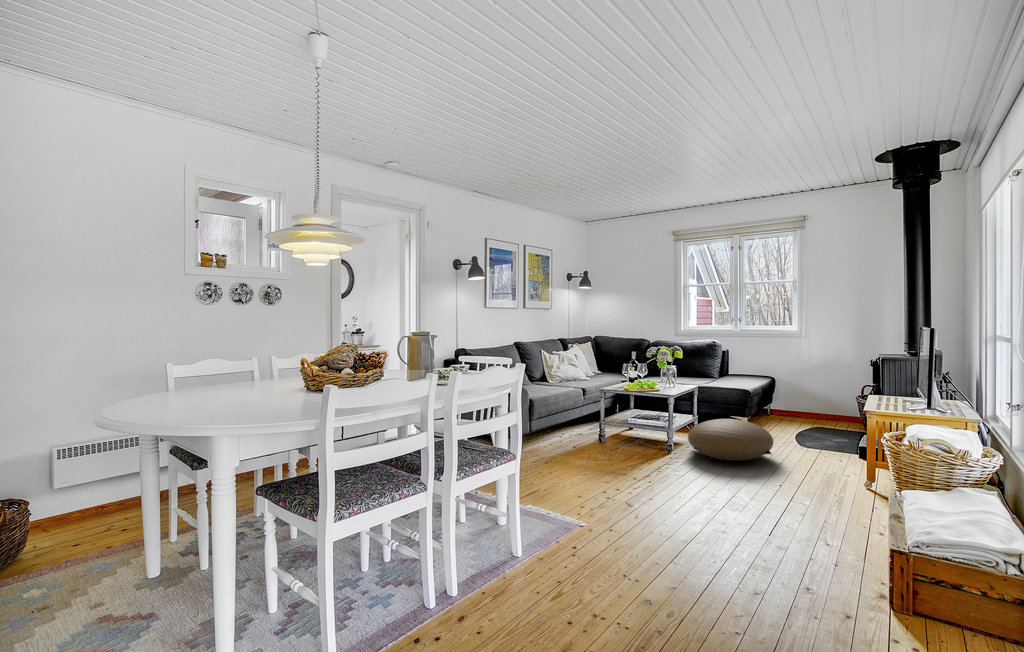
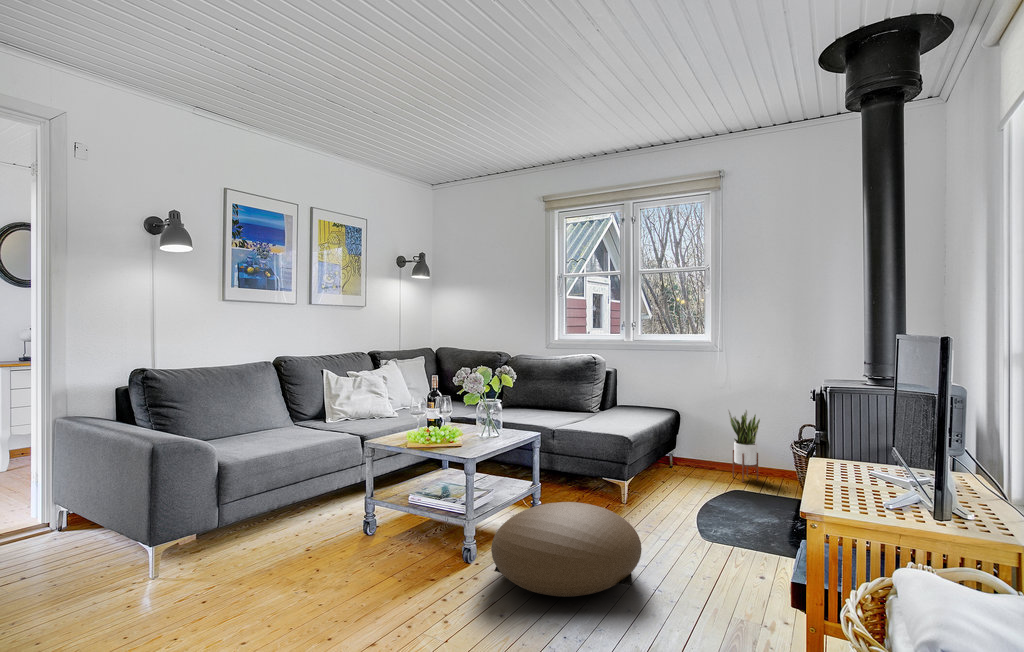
potted plant: none [812,375,835,423] -> present [728,409,760,482]

